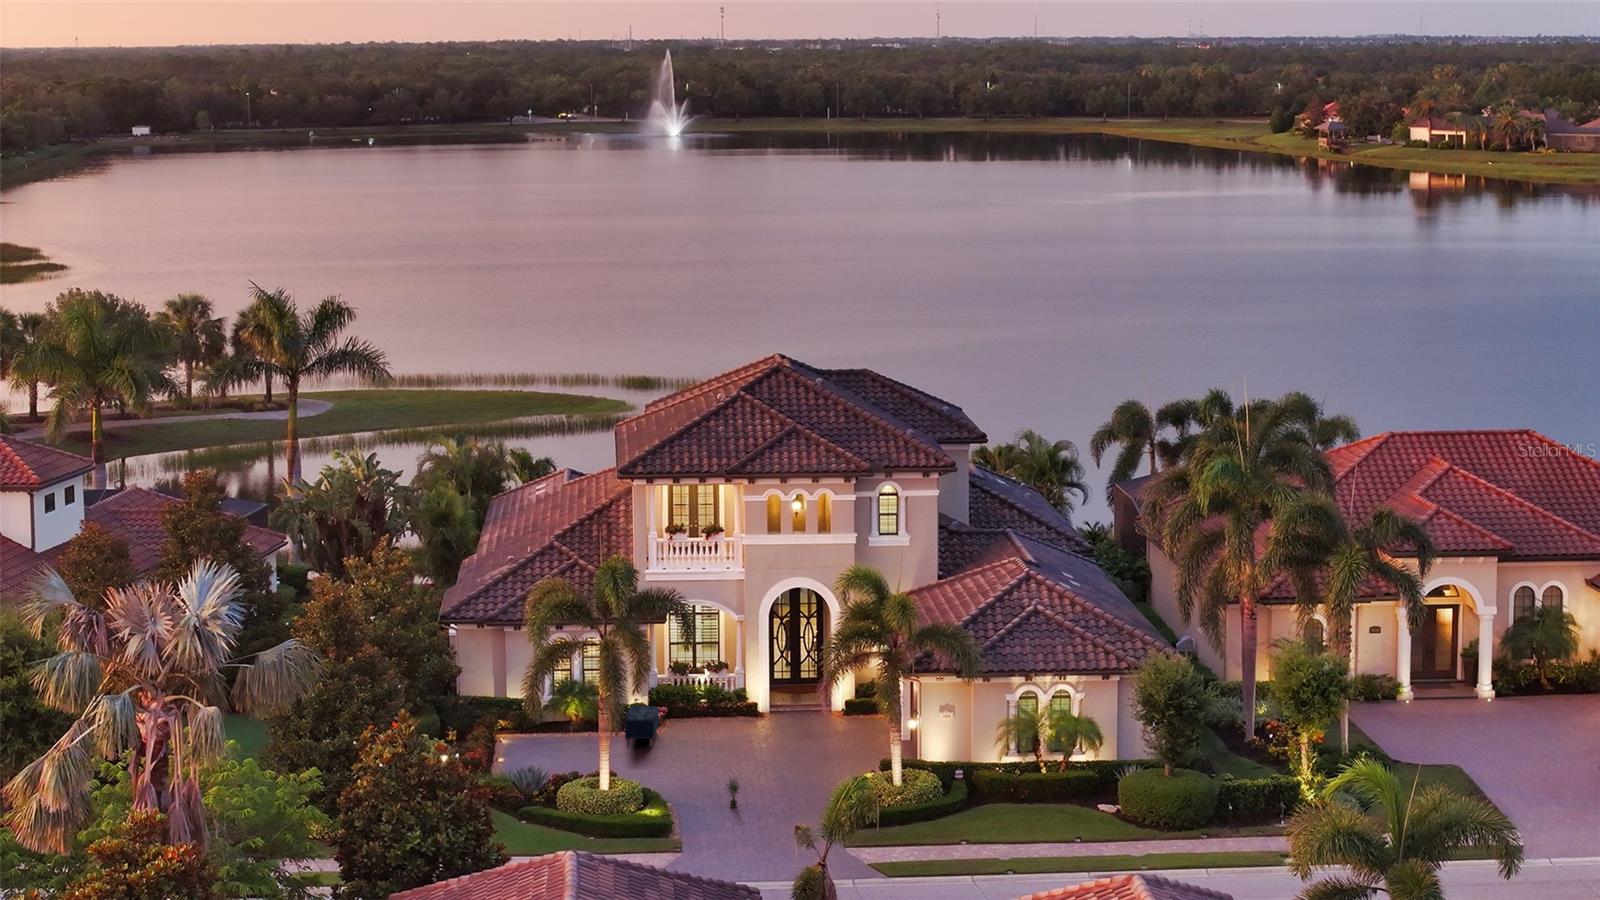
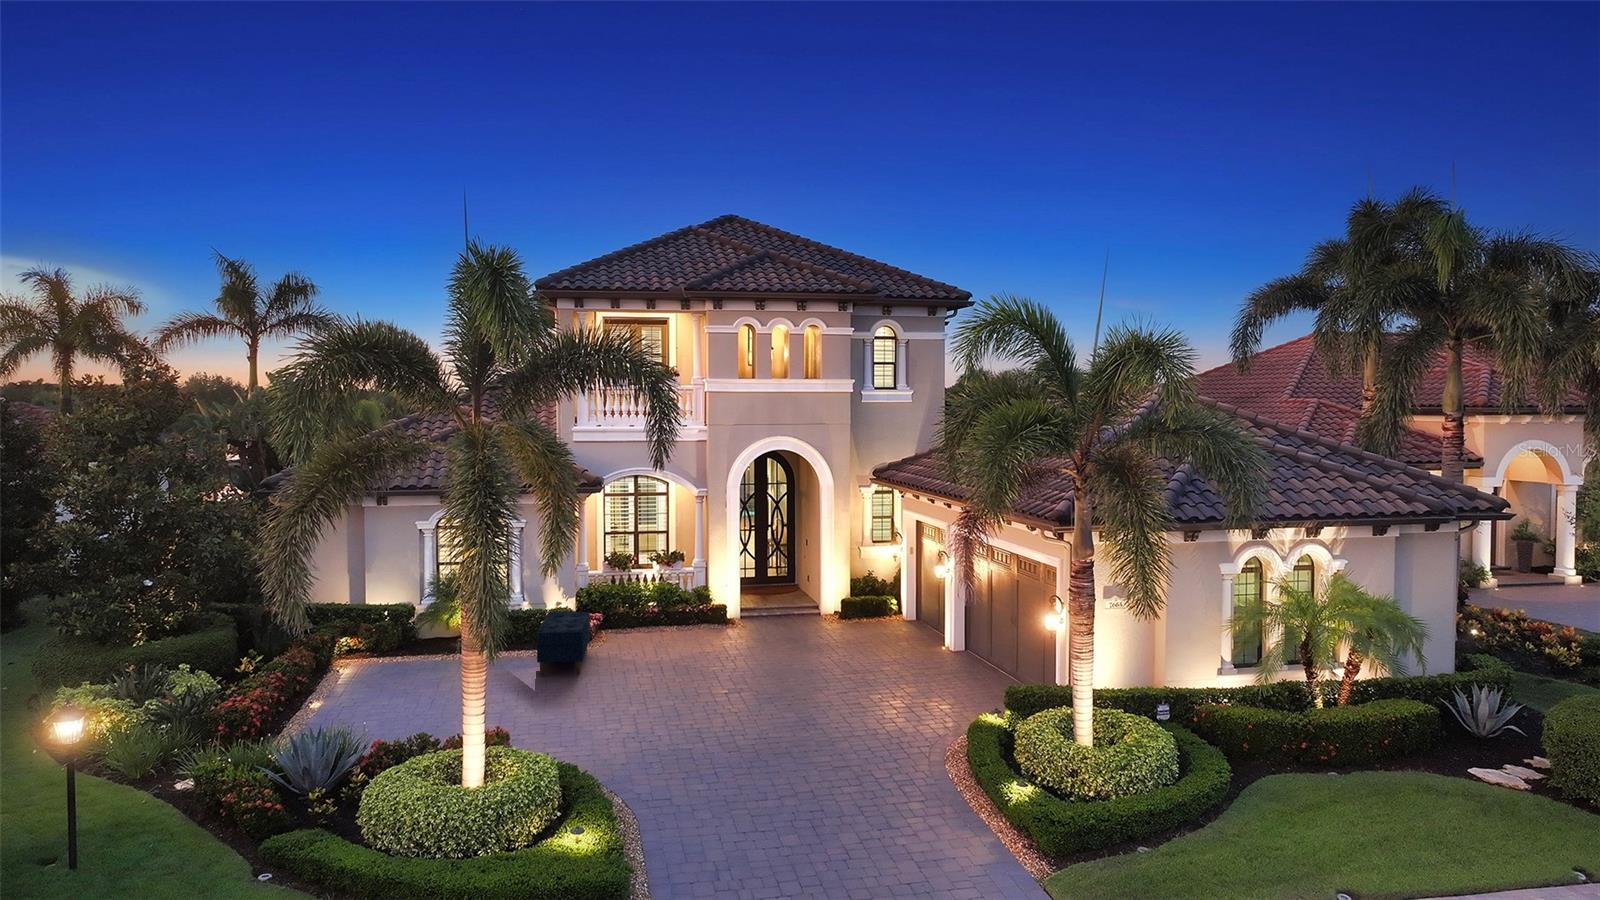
potted plant: present [727,779,739,808] -> none [711,730,754,794]

